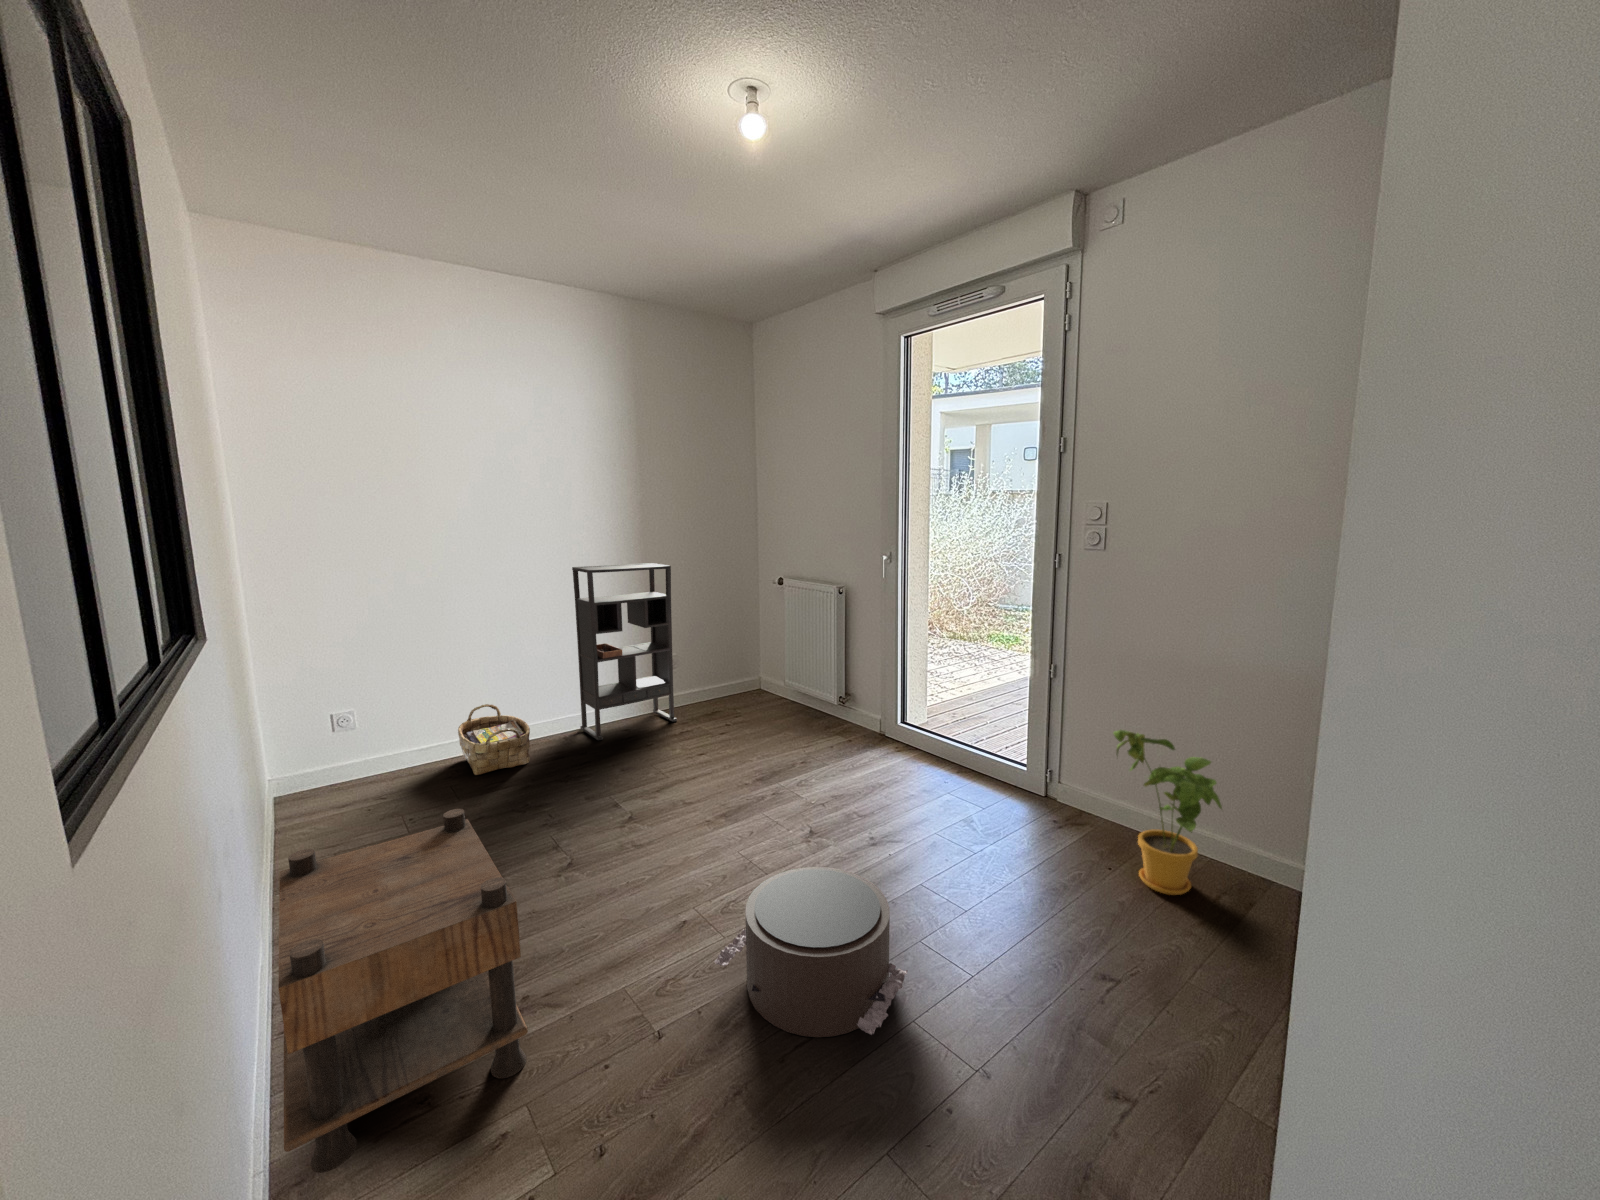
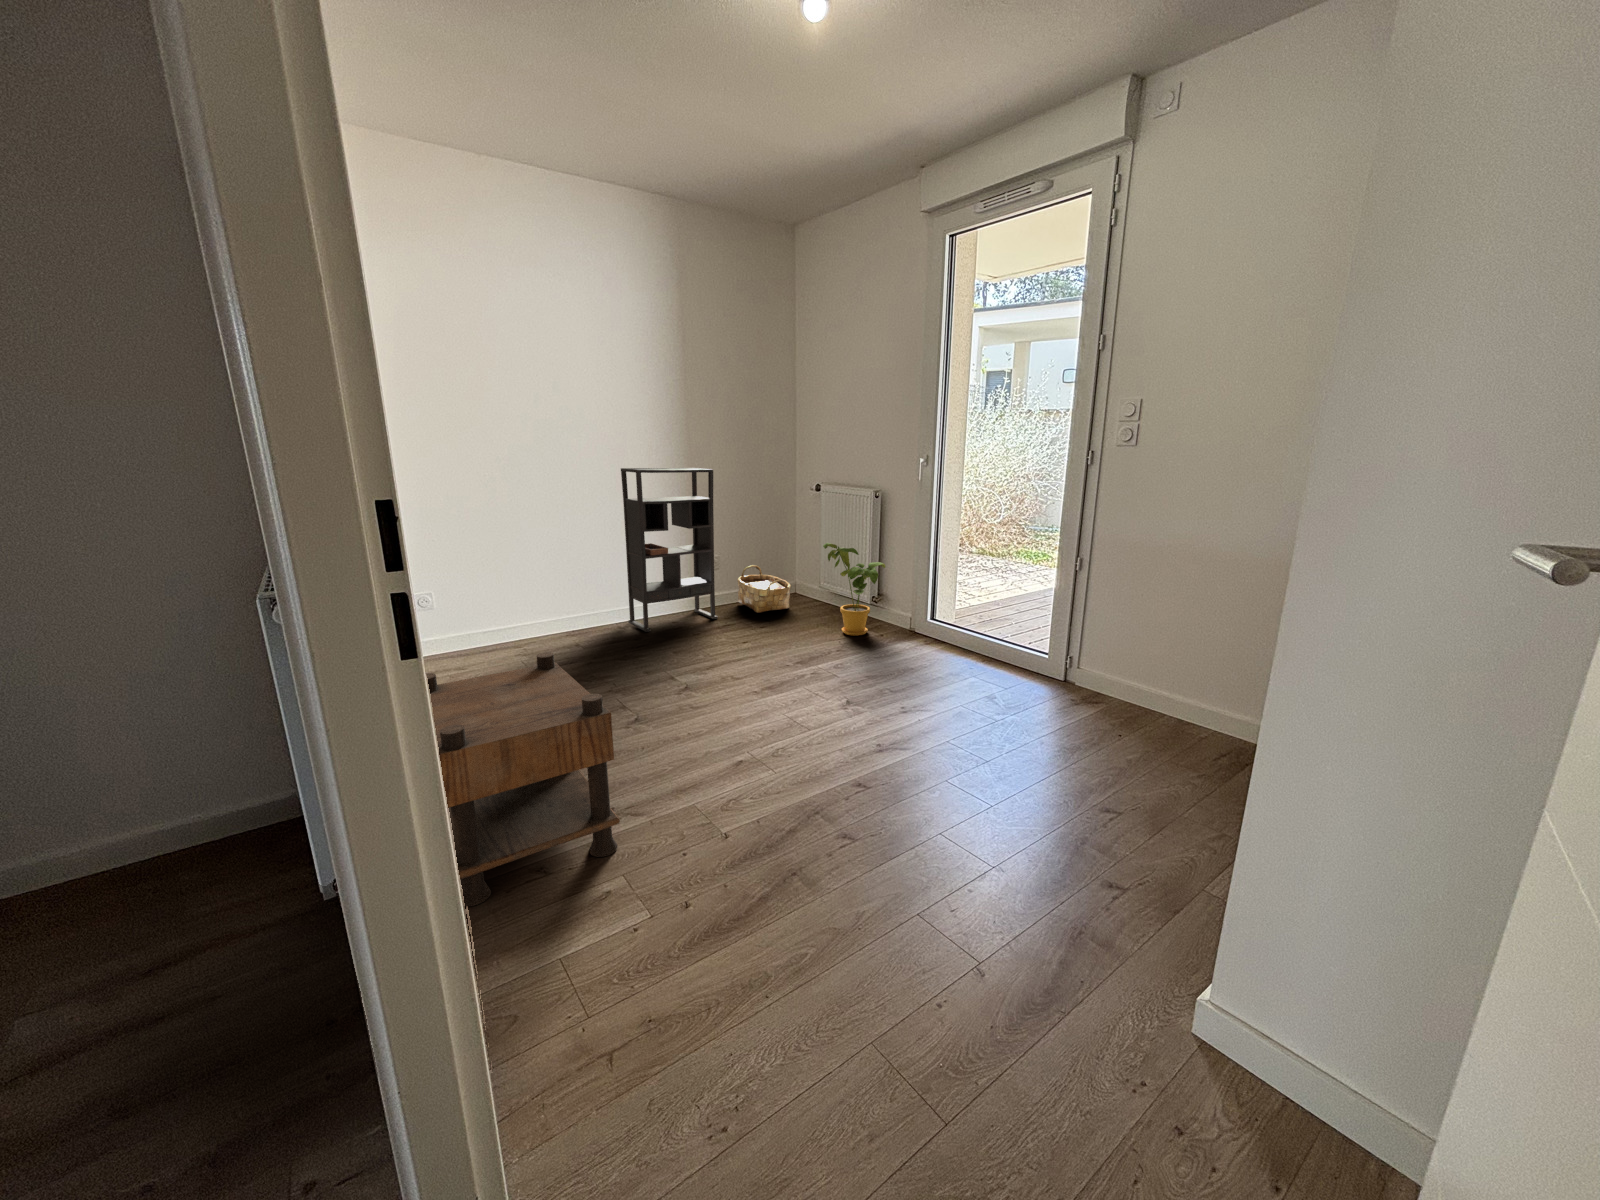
woven basket: present [458,704,530,775] -> present [738,565,791,613]
house plant: present [1114,730,1222,895] -> present [823,543,885,636]
pouf: present [714,867,908,1037] -> none [769,716,937,840]

